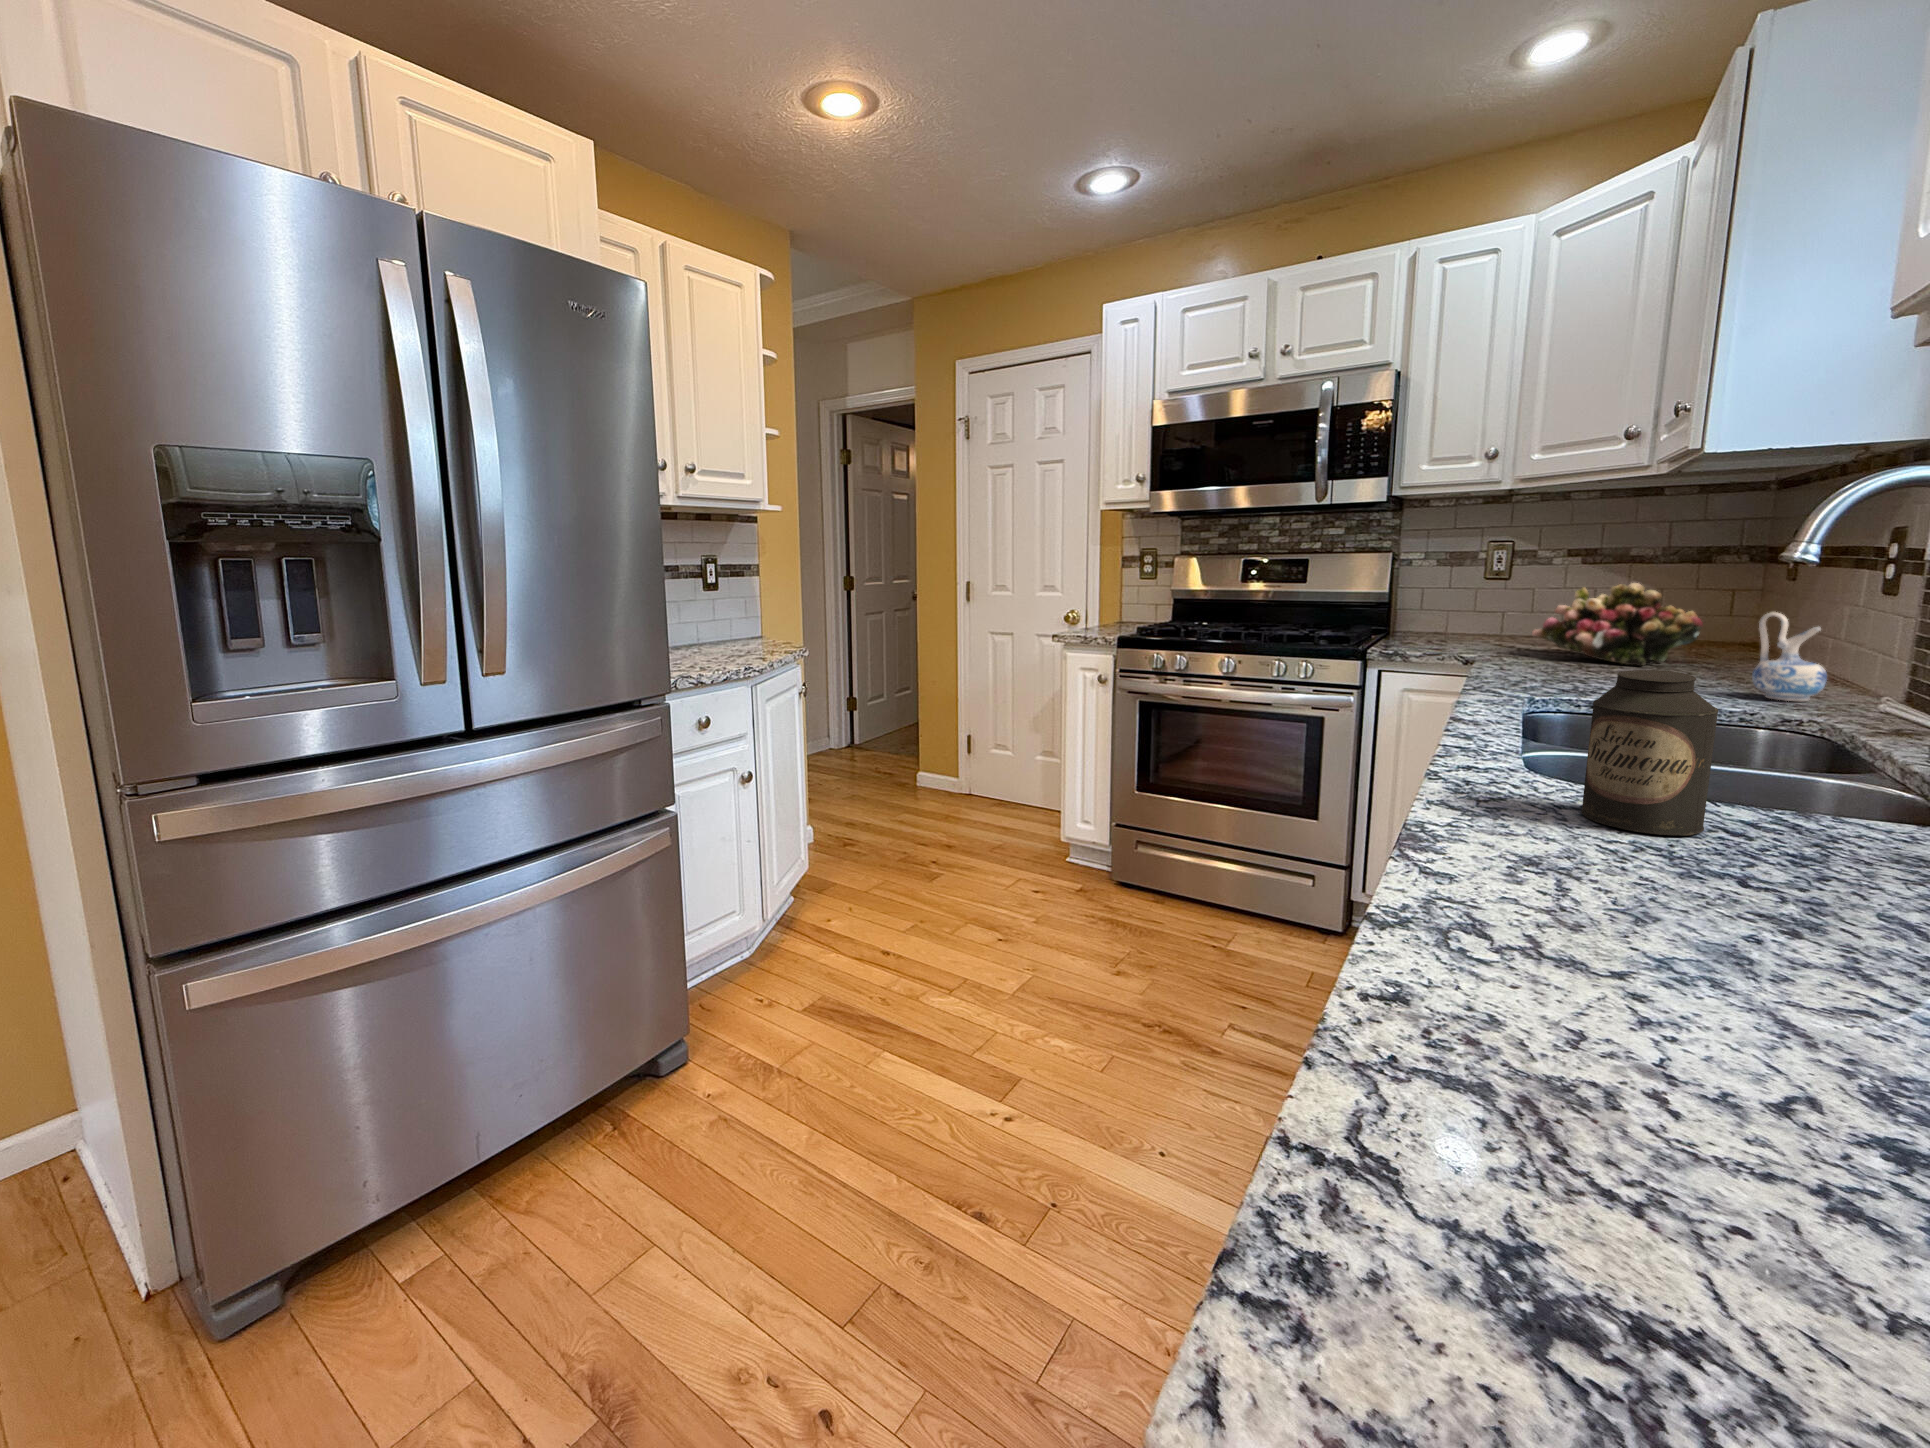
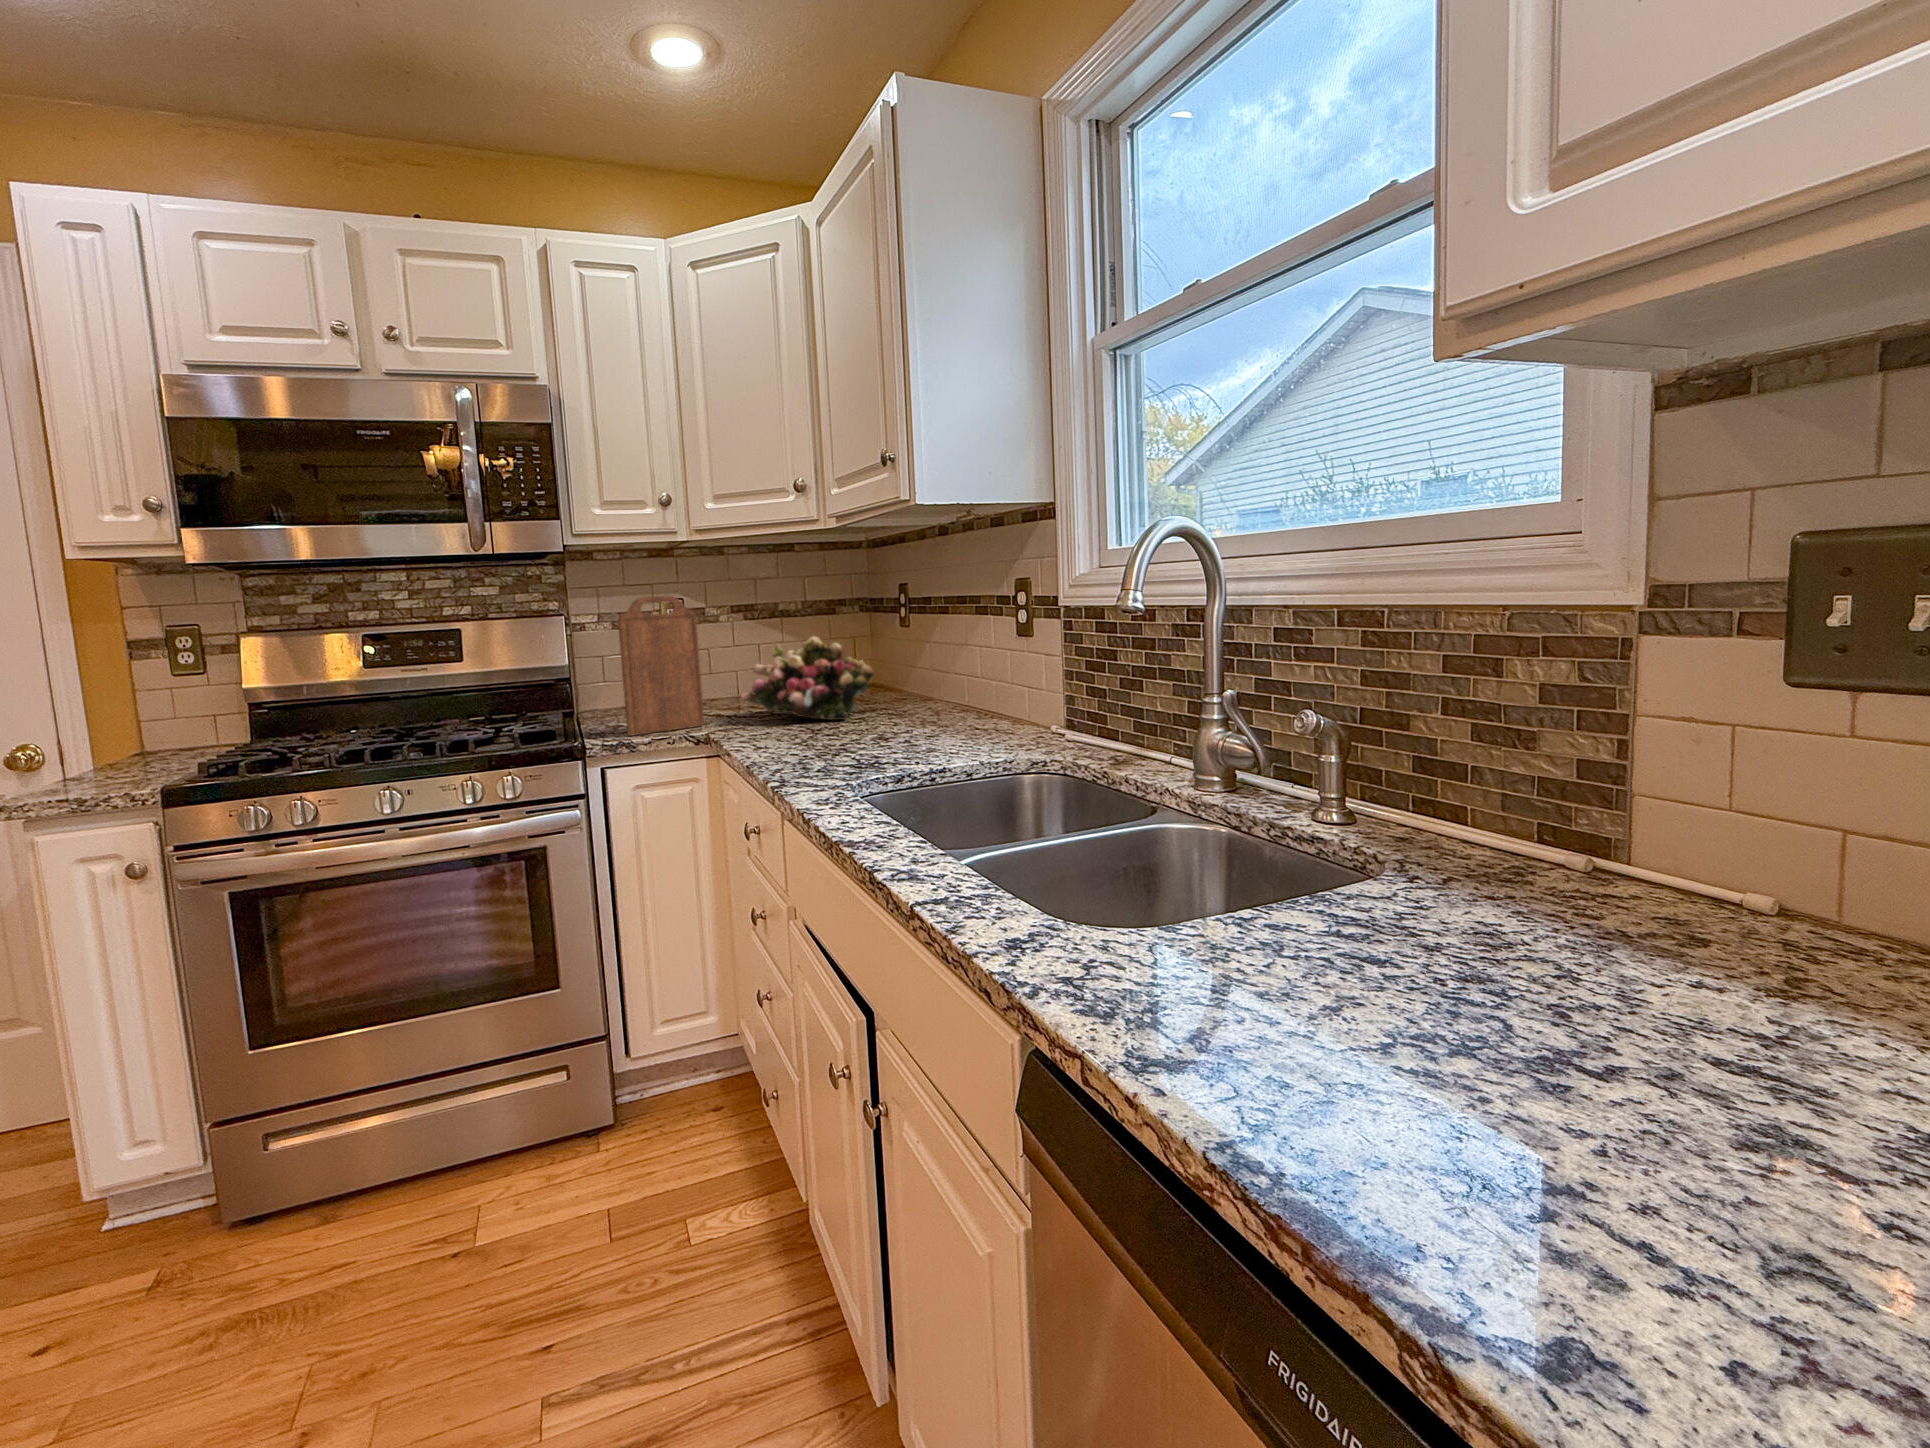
cutting board: none [1412,538,1497,653] -> present [618,596,704,736]
ceramic pitcher: present [1752,612,1827,701] -> none [963,658,1015,740]
canister: present [1581,670,1718,836] -> none [1215,764,1366,1022]

